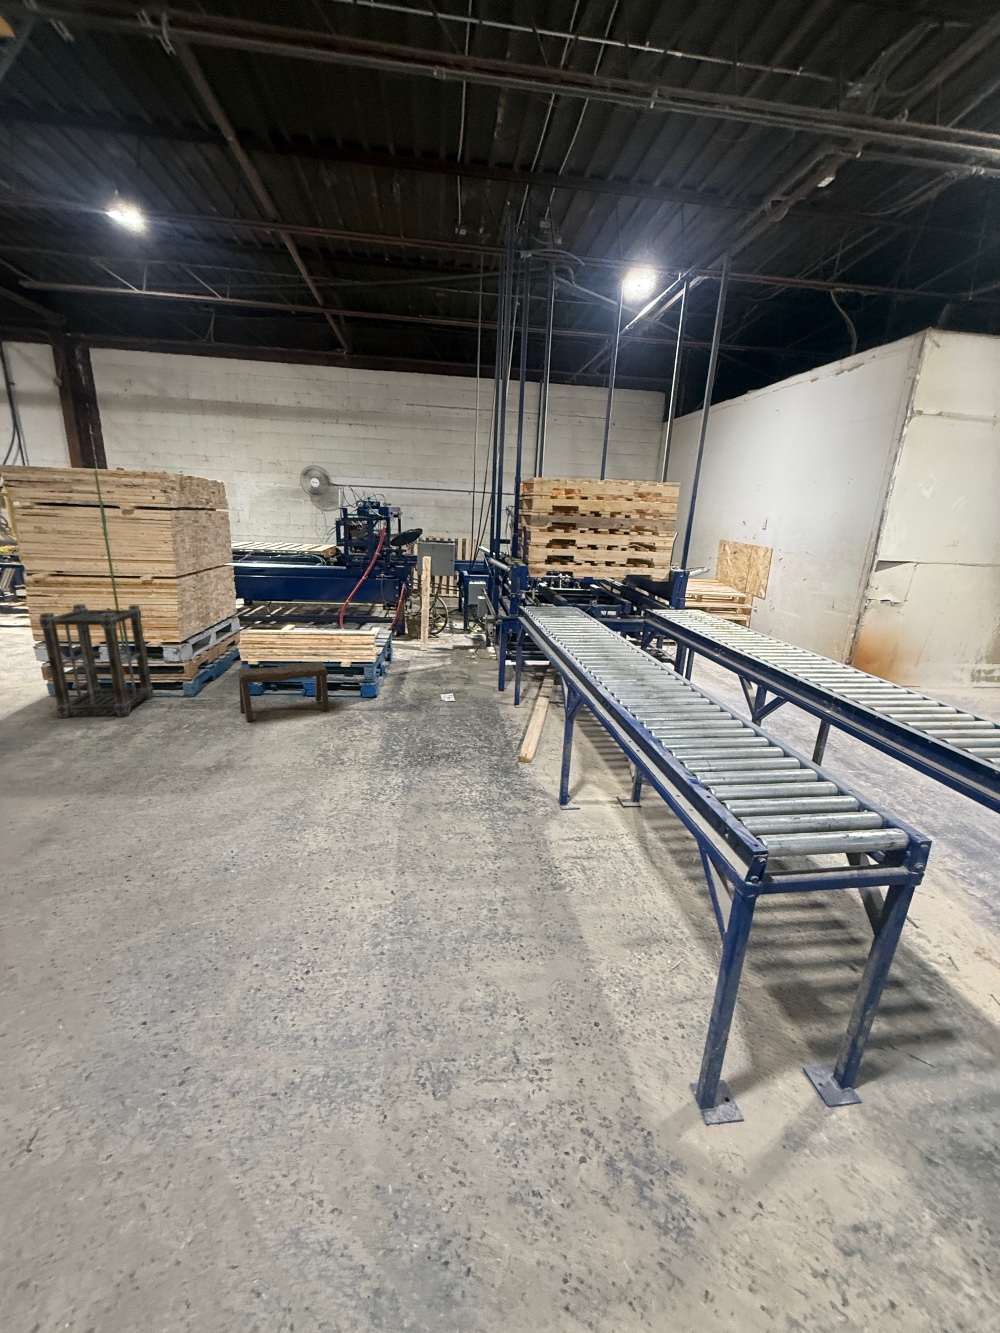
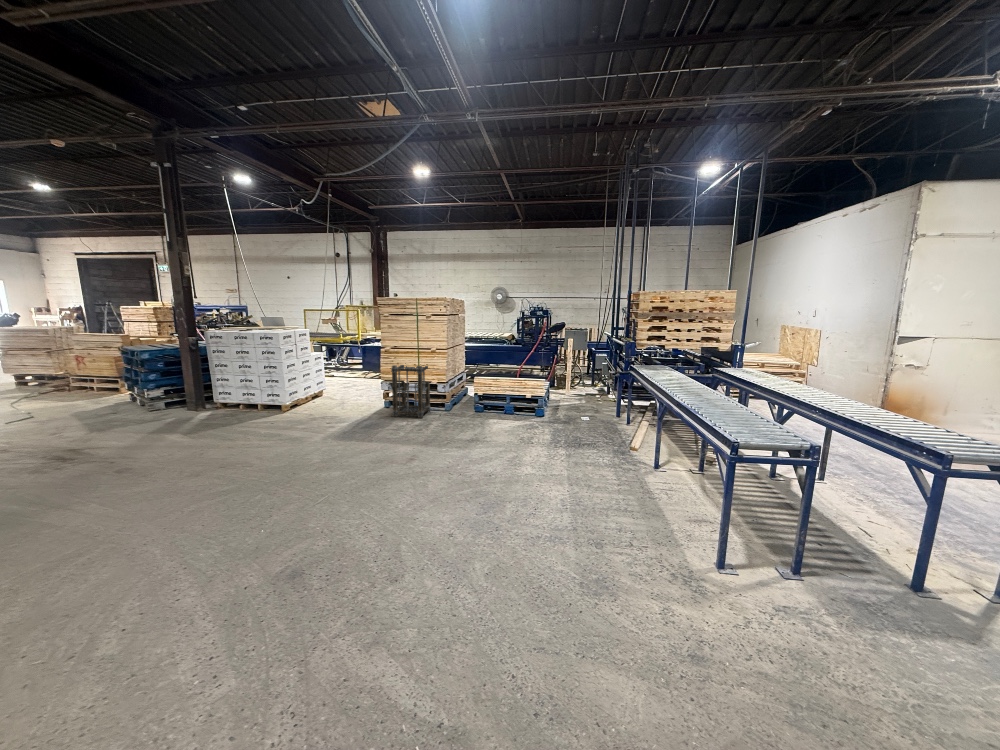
bench: present [239,661,329,722] -> none [475,395,522,424]

